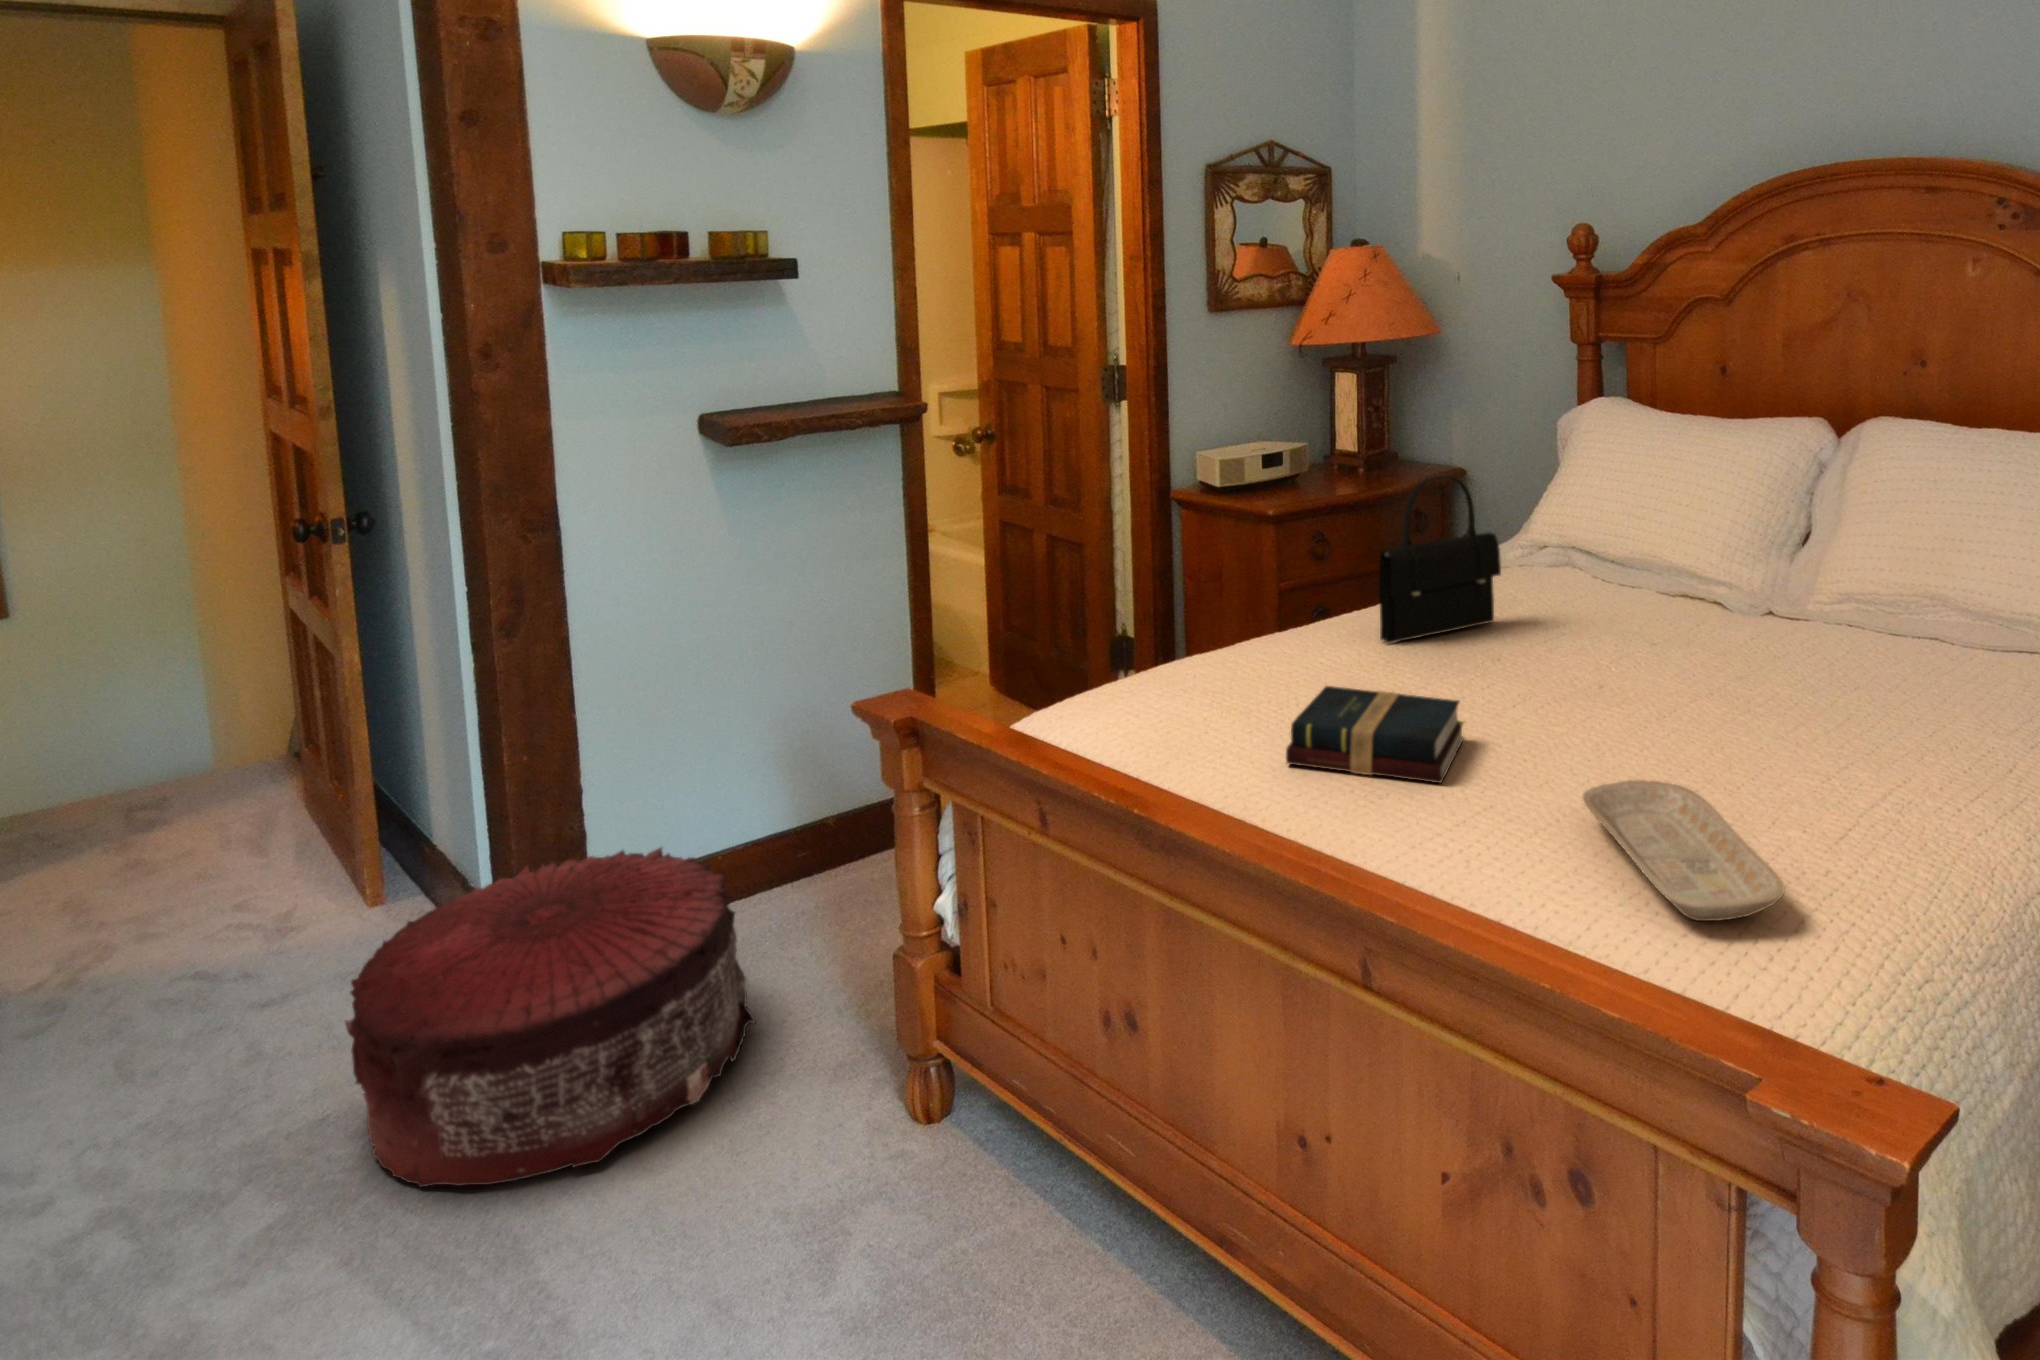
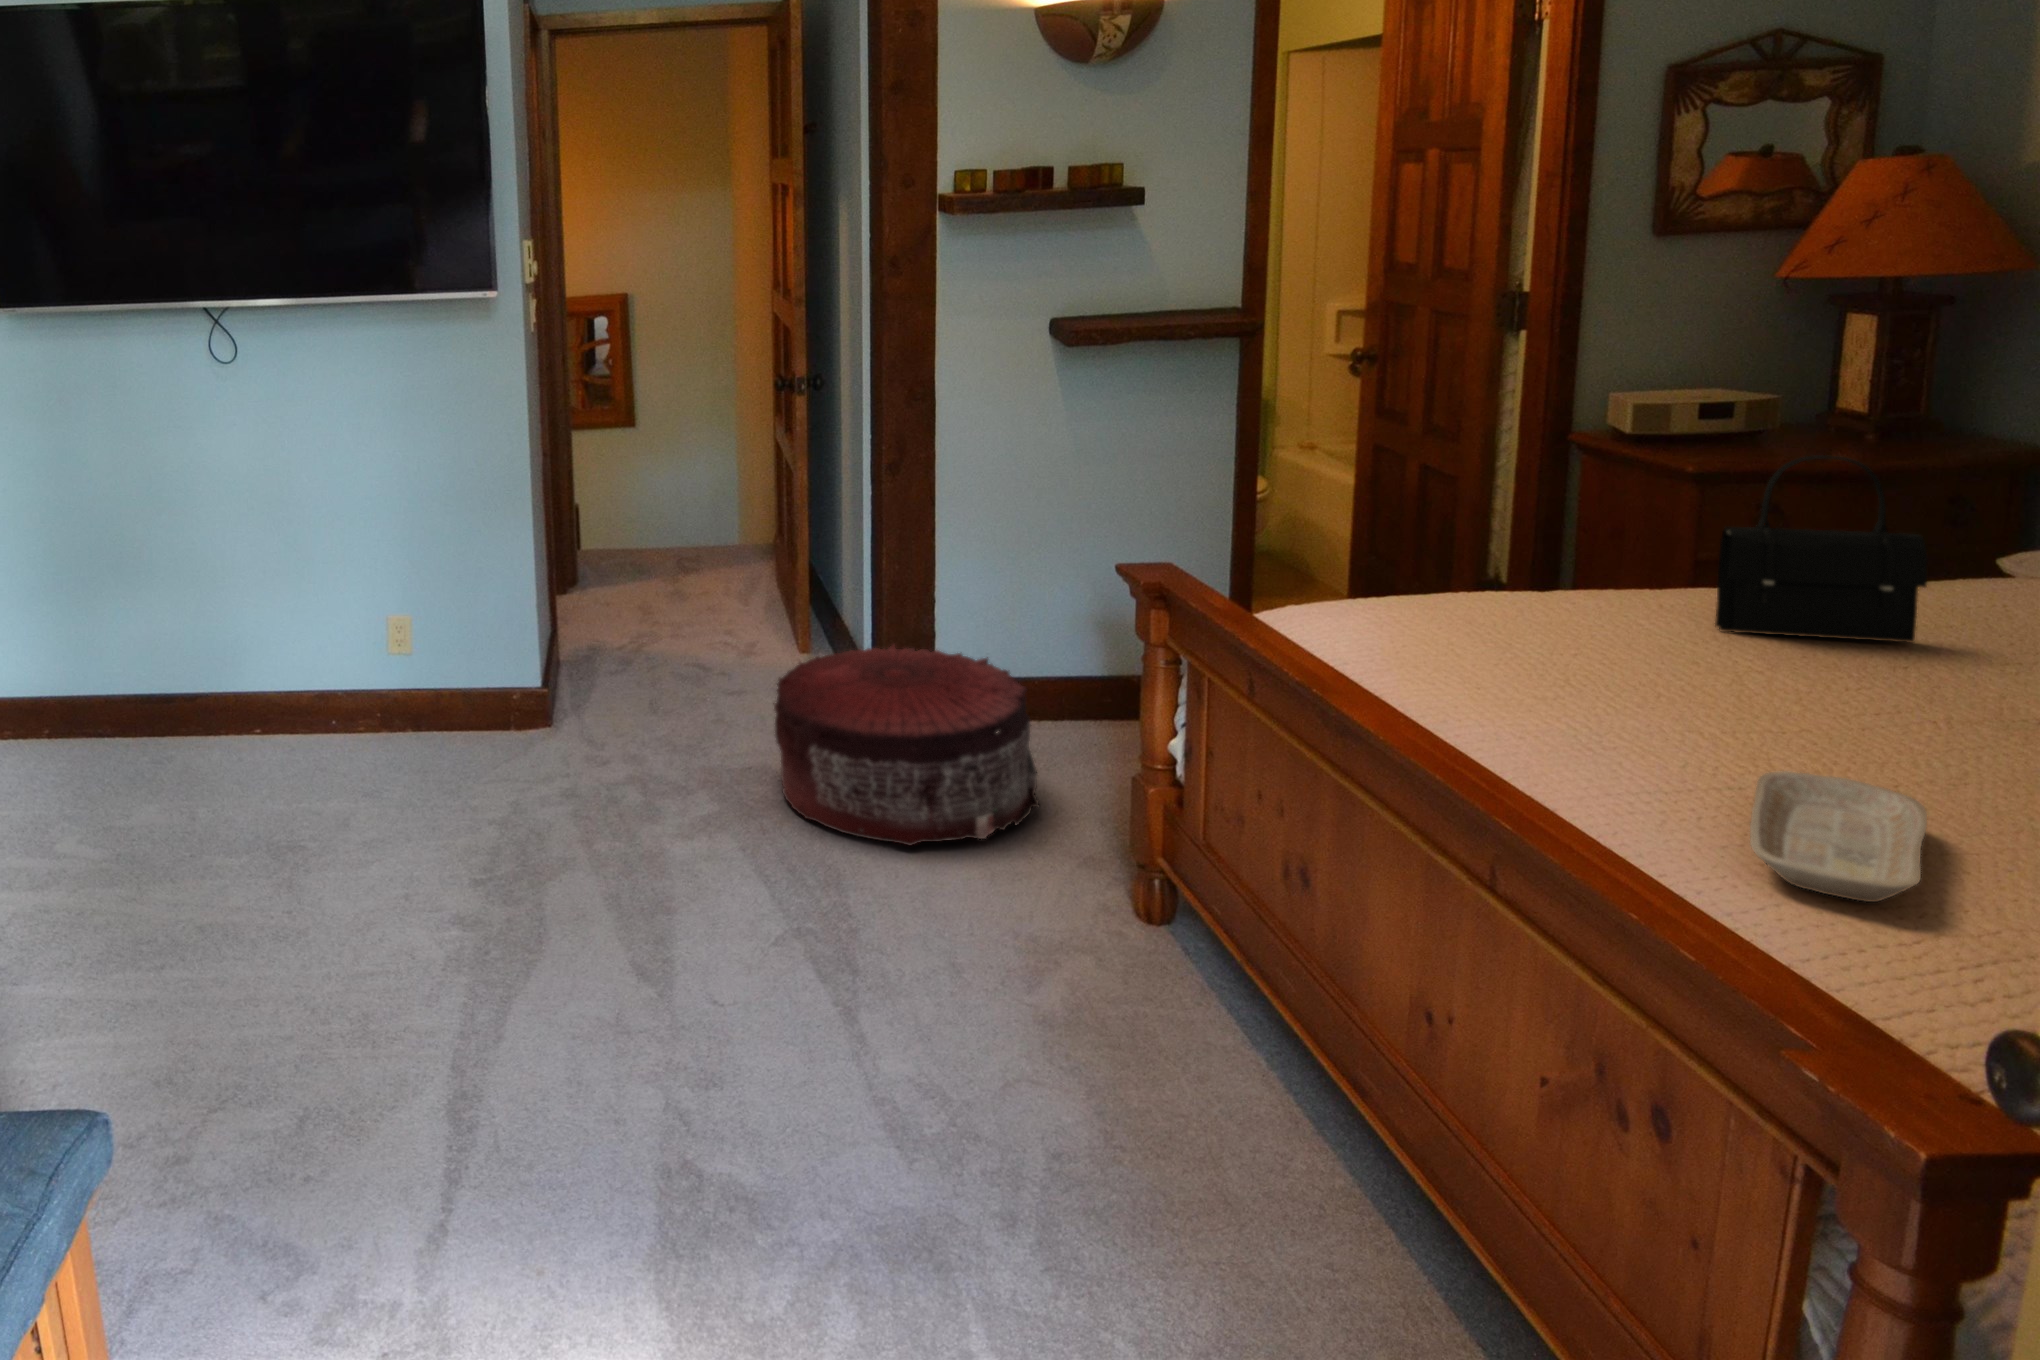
hardback book: present [1286,686,1464,783] -> none [1471,632,1710,736]

